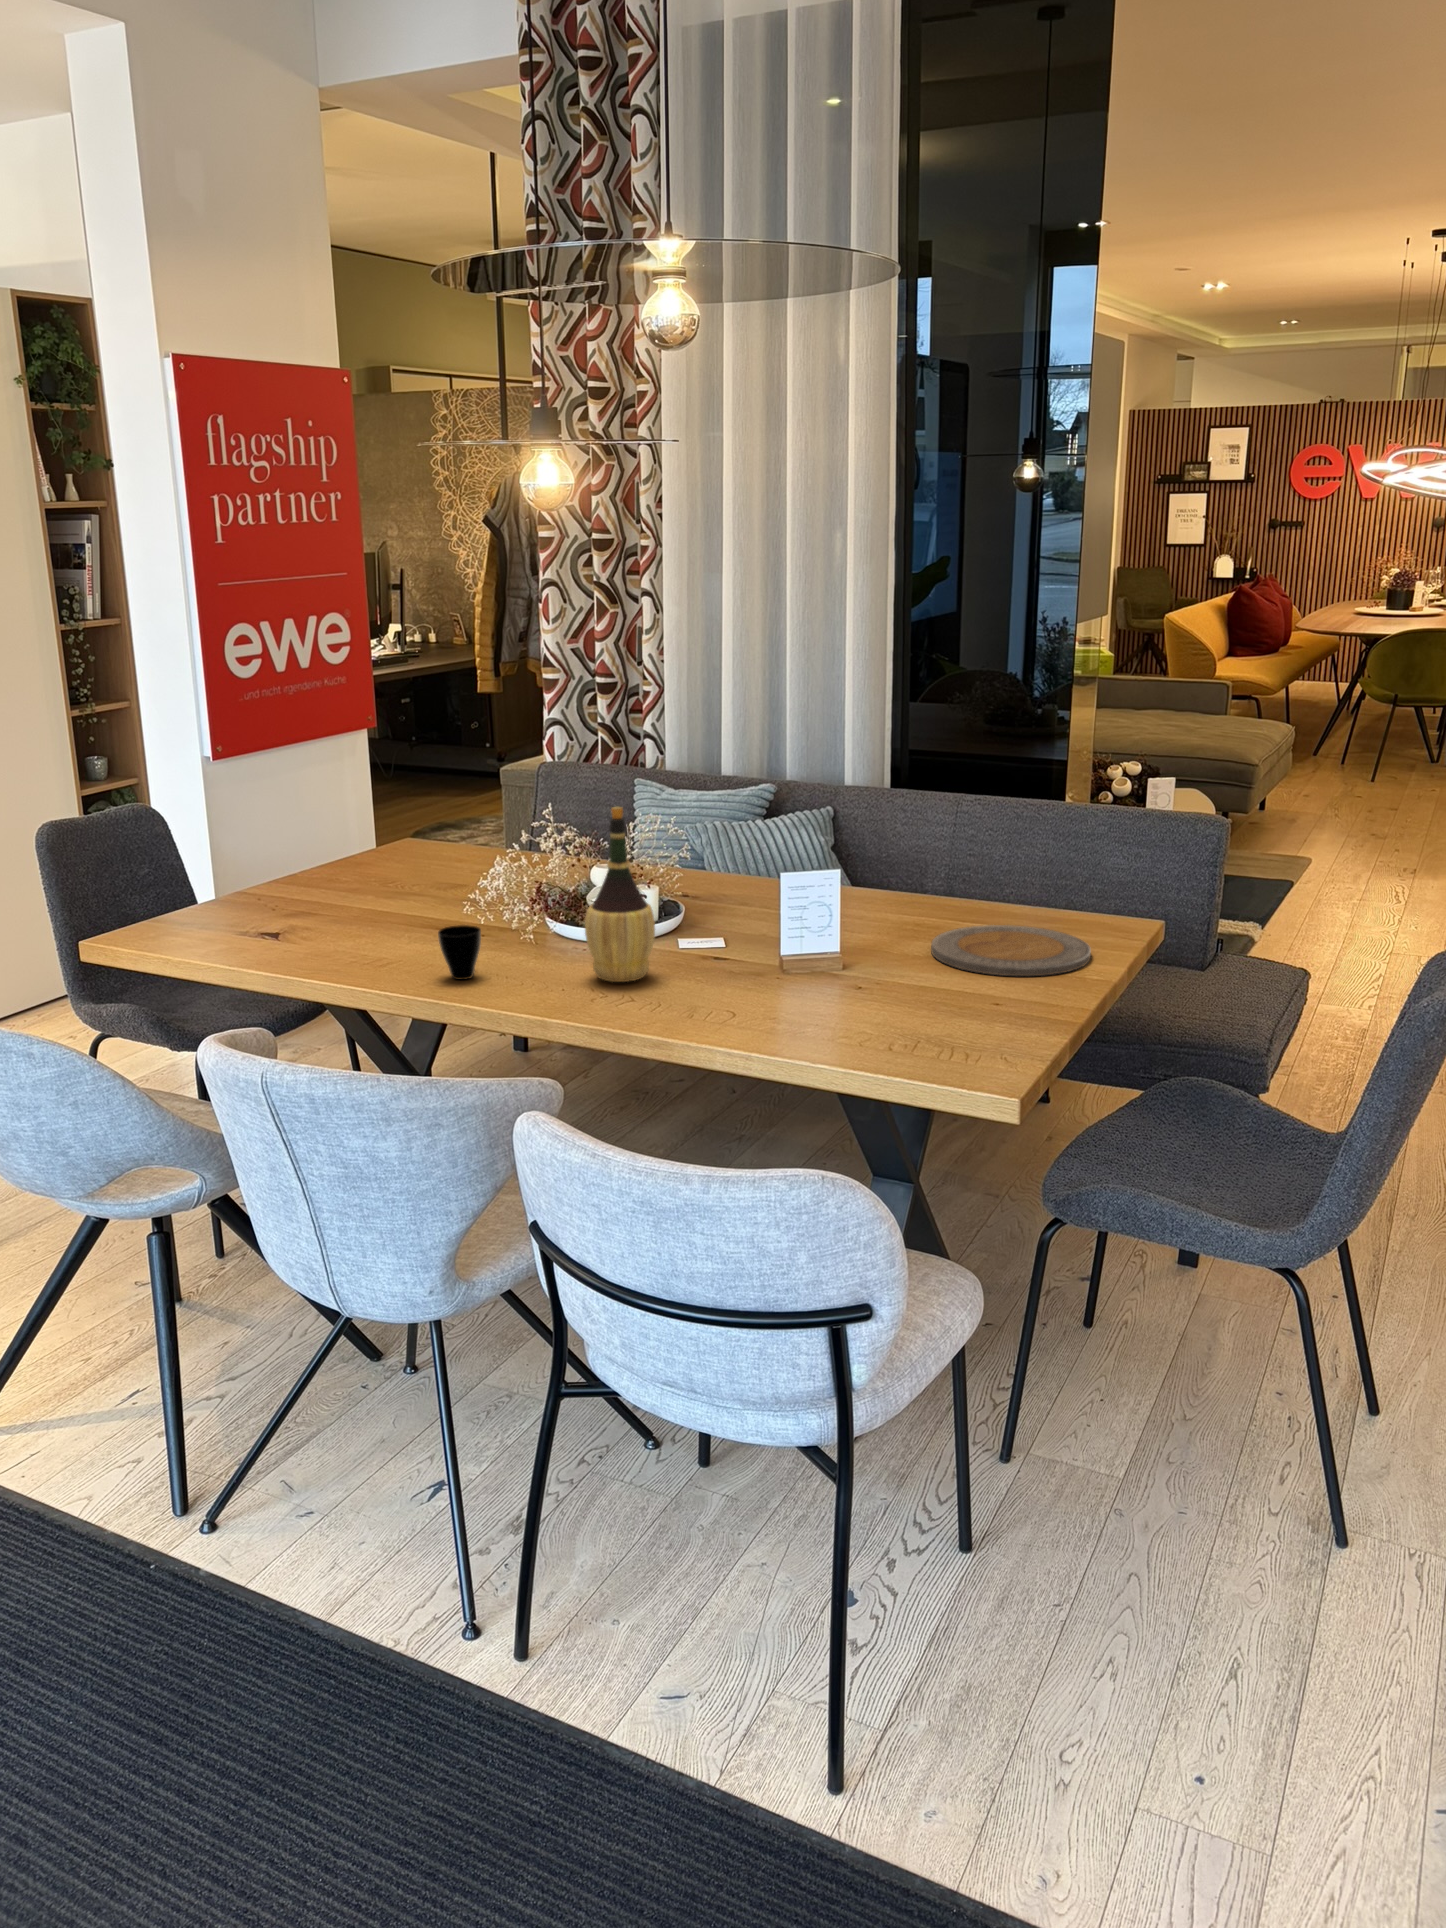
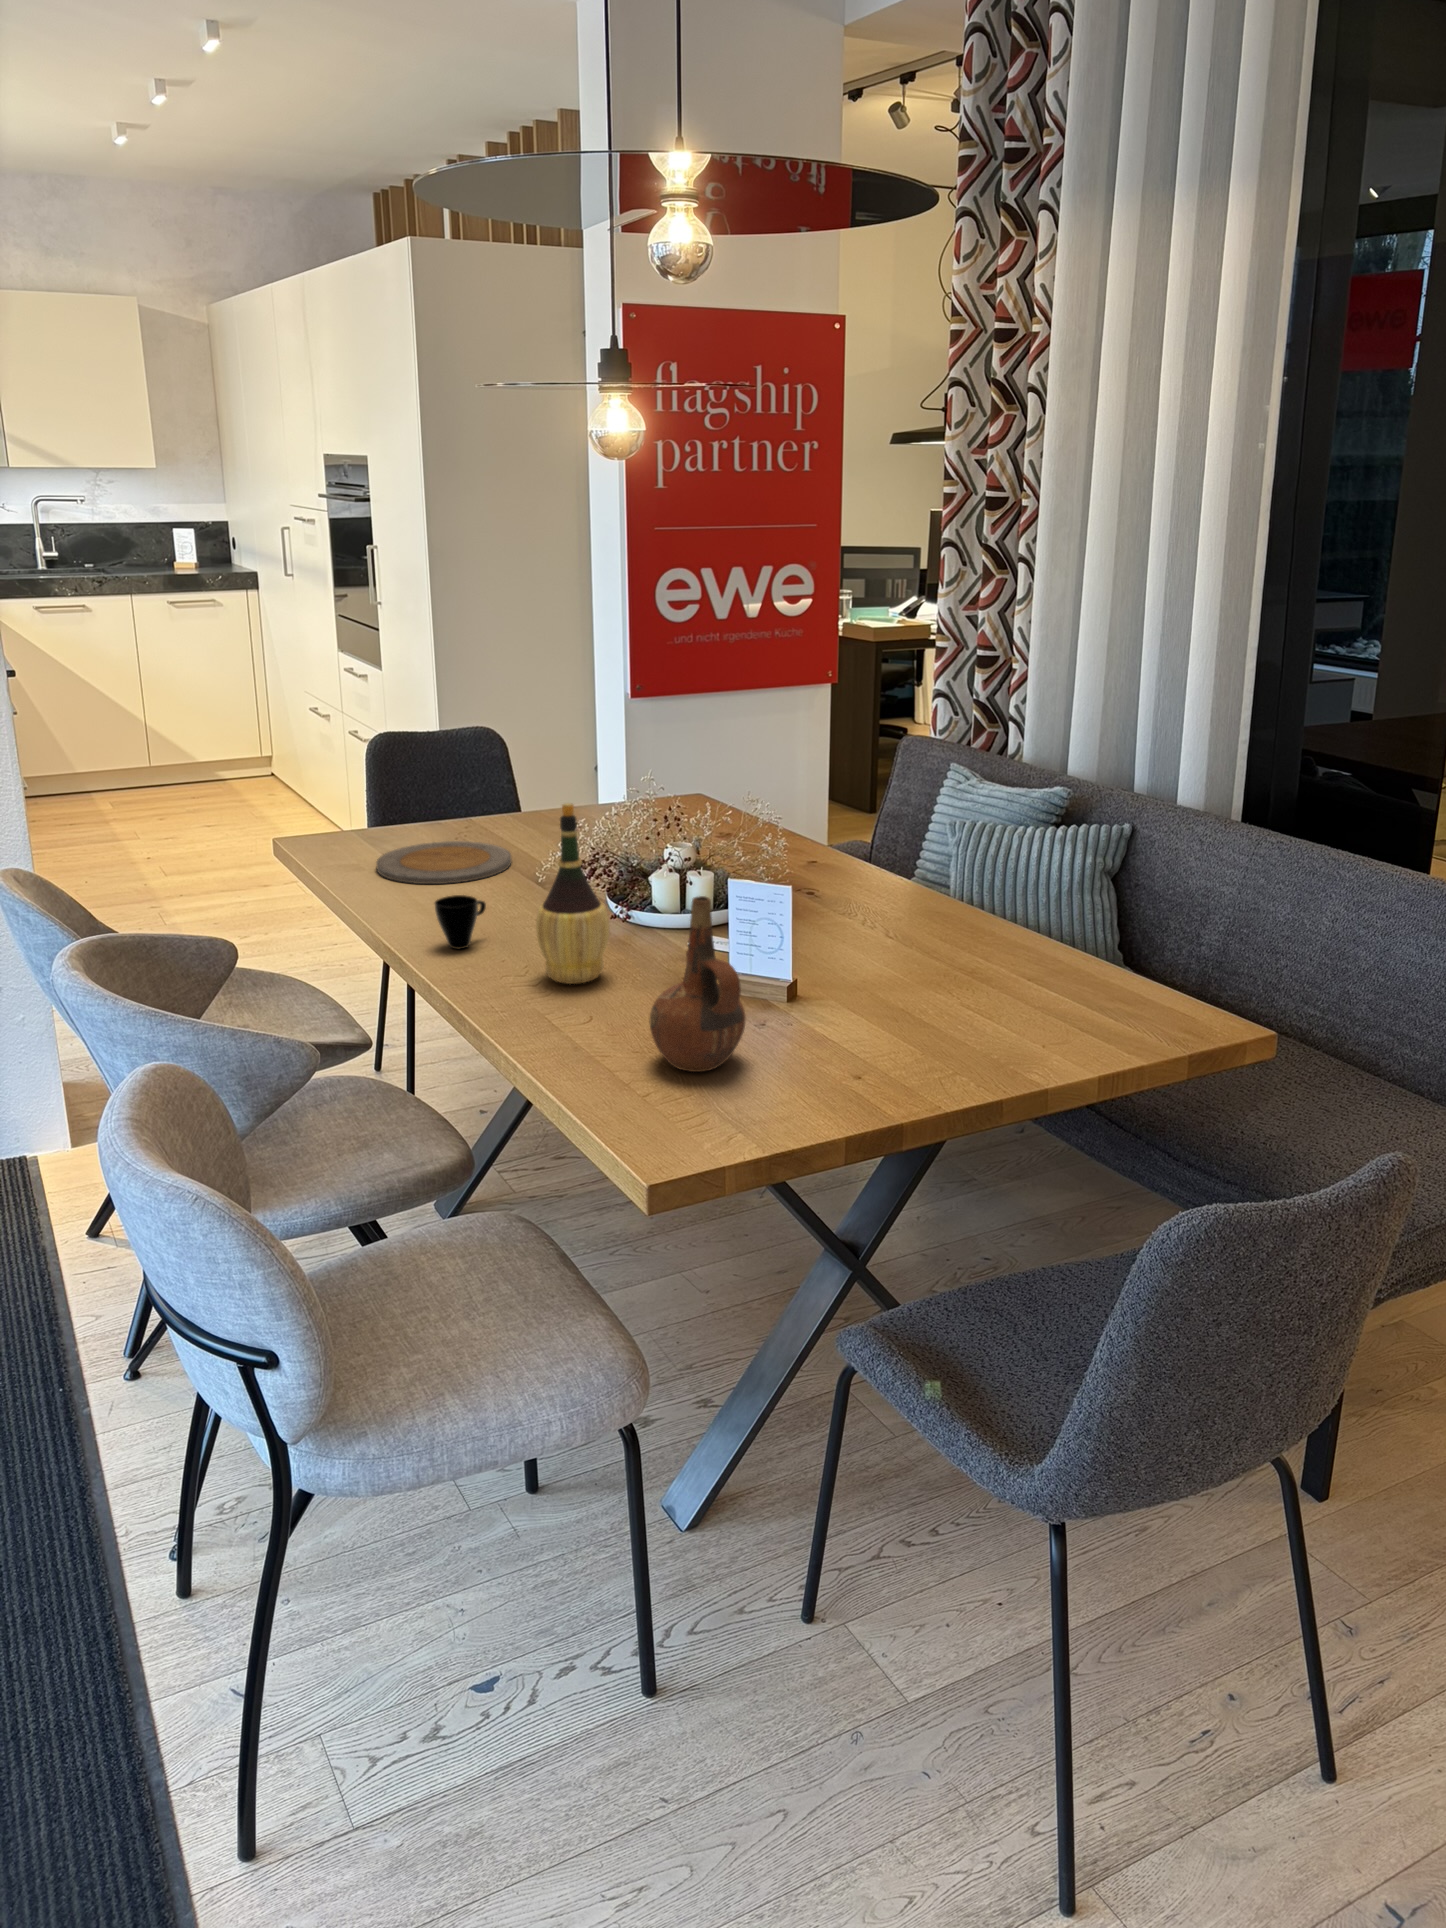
ceramic pitcher: none [805,854,899,1013] -> present [649,896,746,1072]
plate: present [931,925,1091,976] -> present [376,841,512,884]

